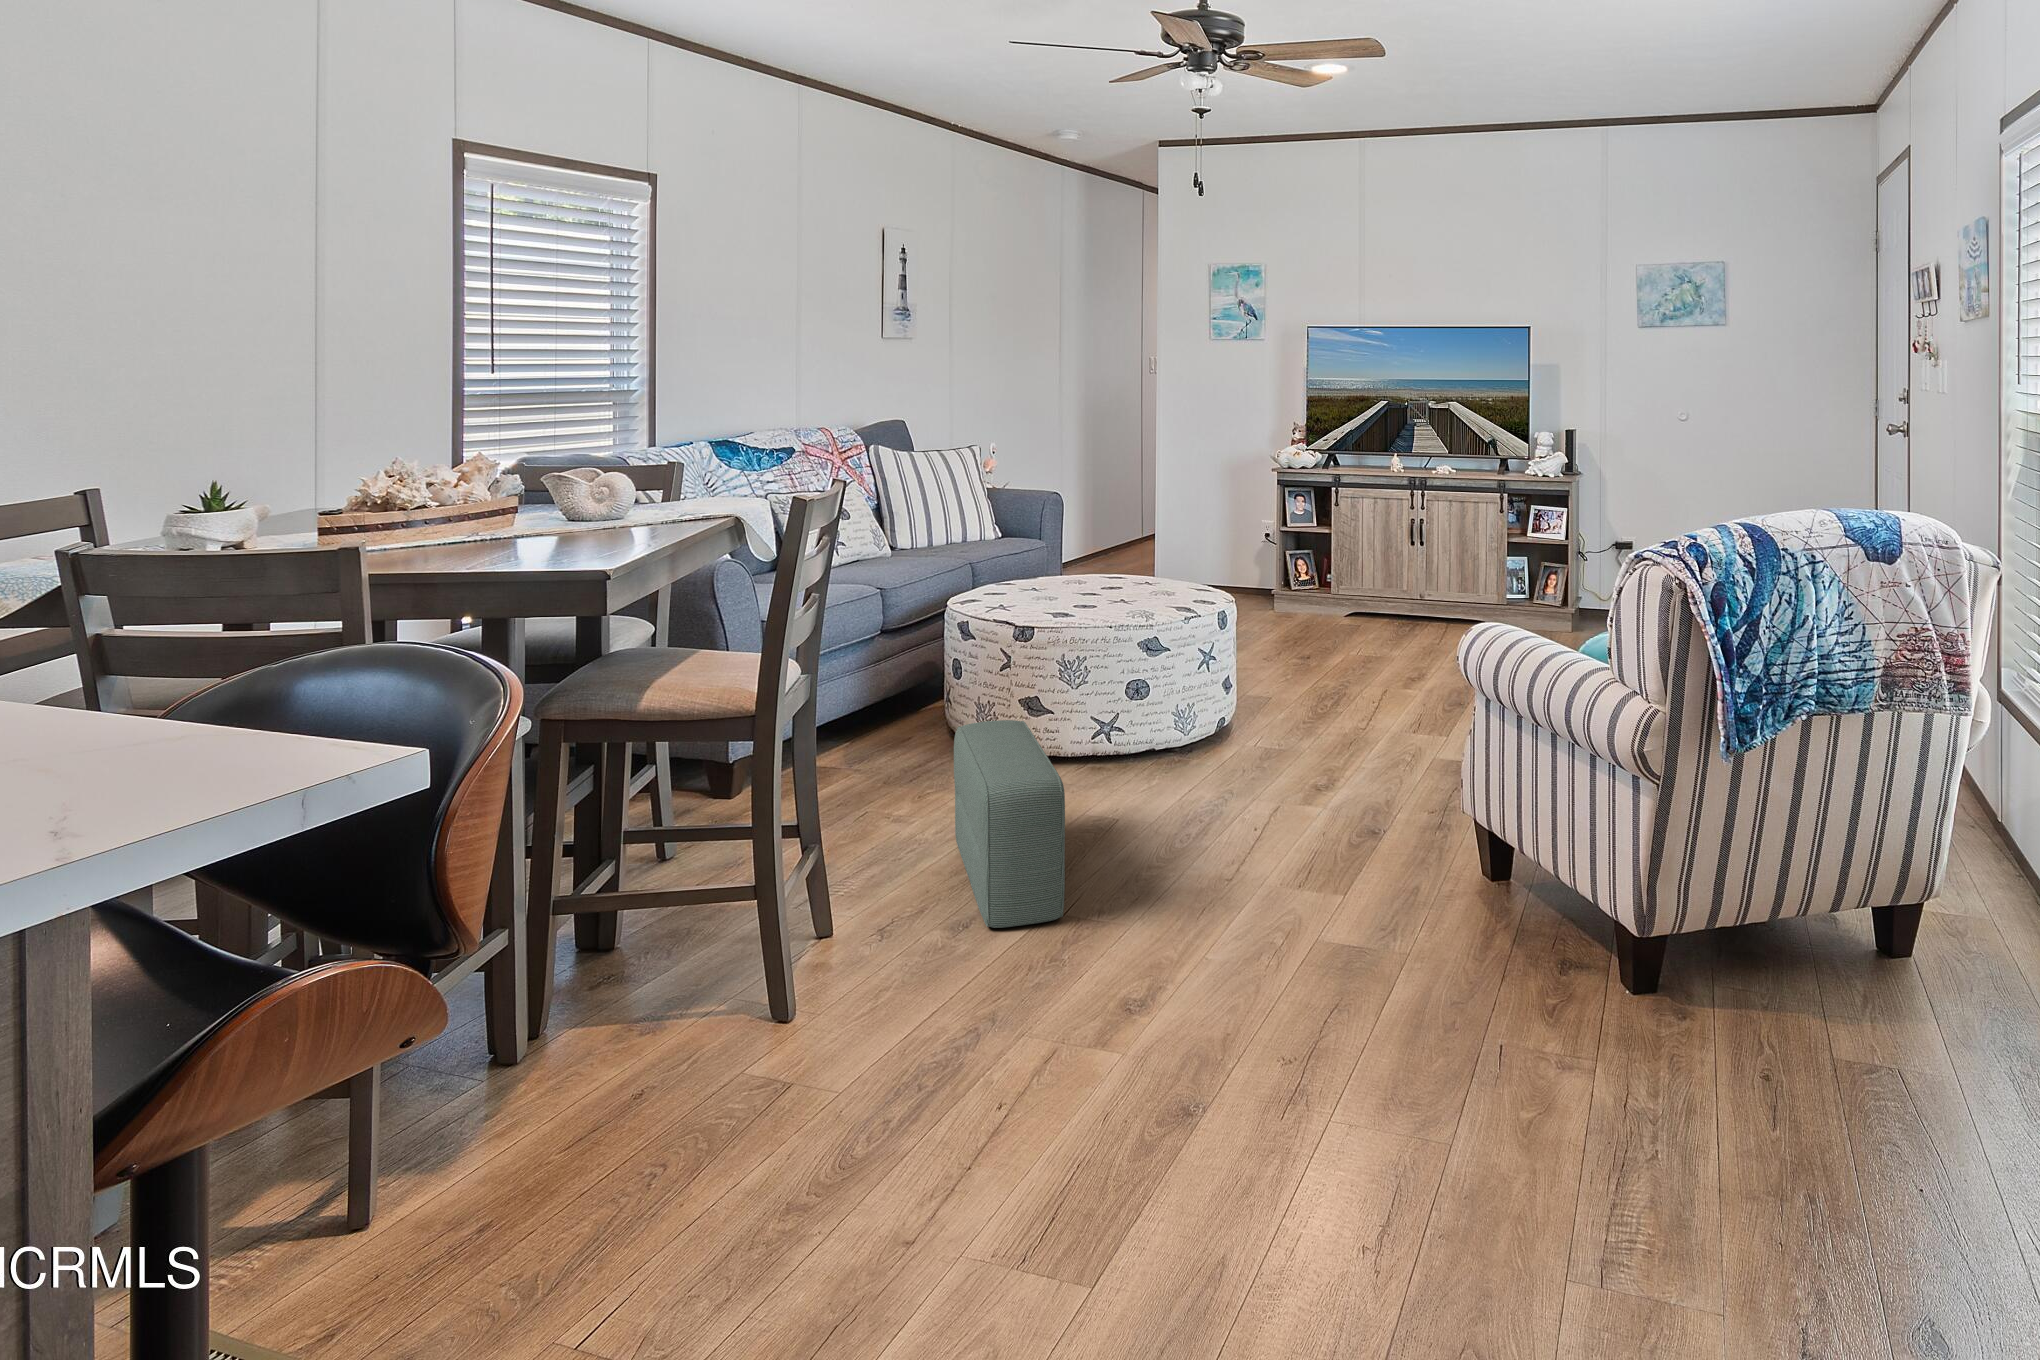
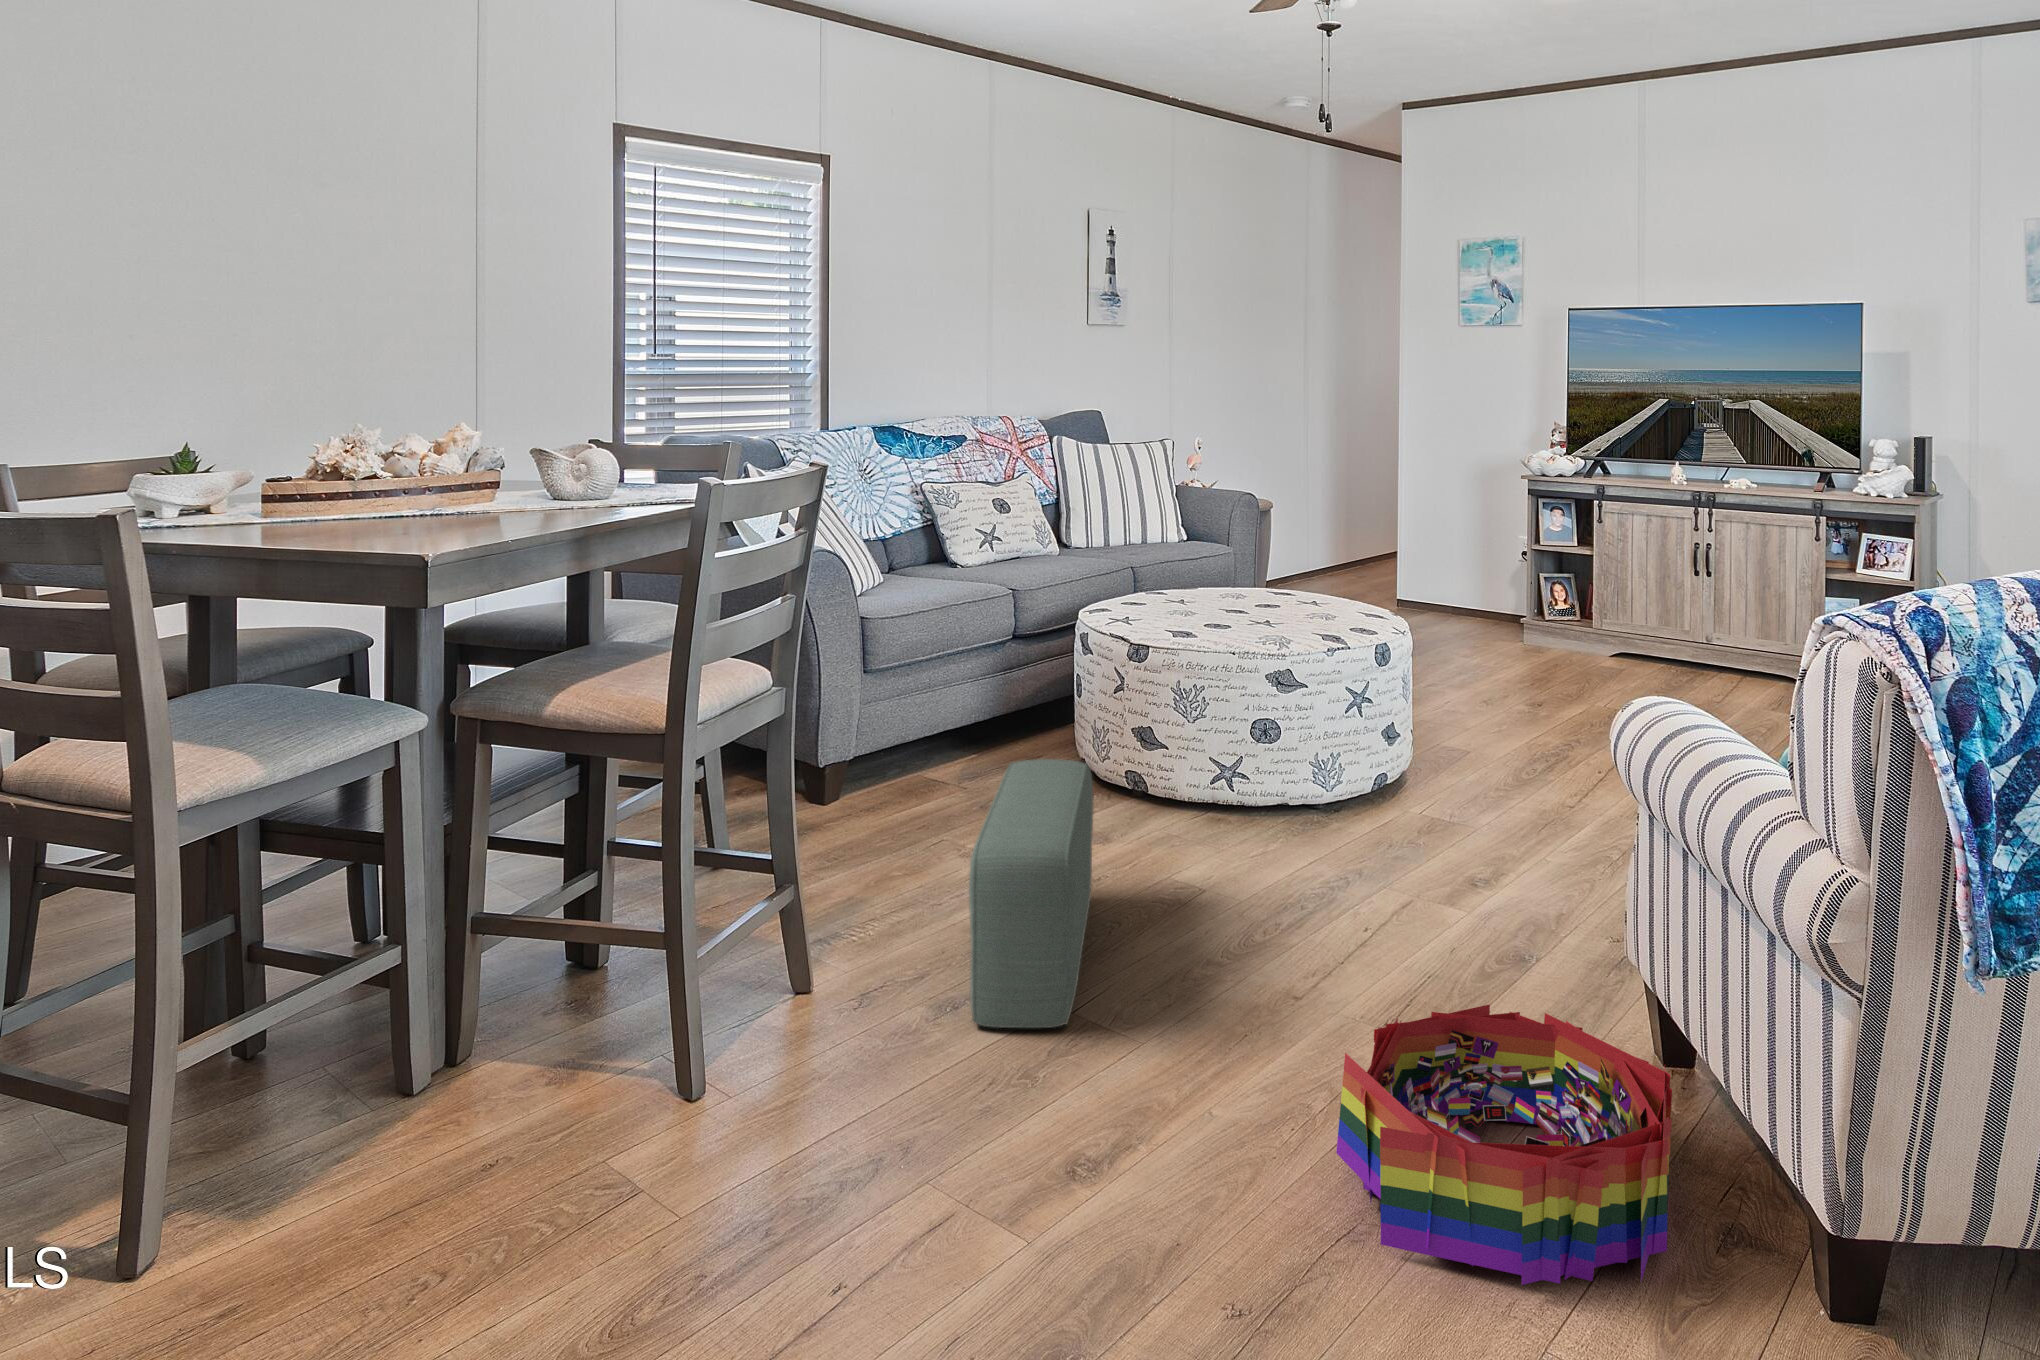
storage bin: none [1306,848,1529,1007] -> present [1336,1005,1672,1285]

